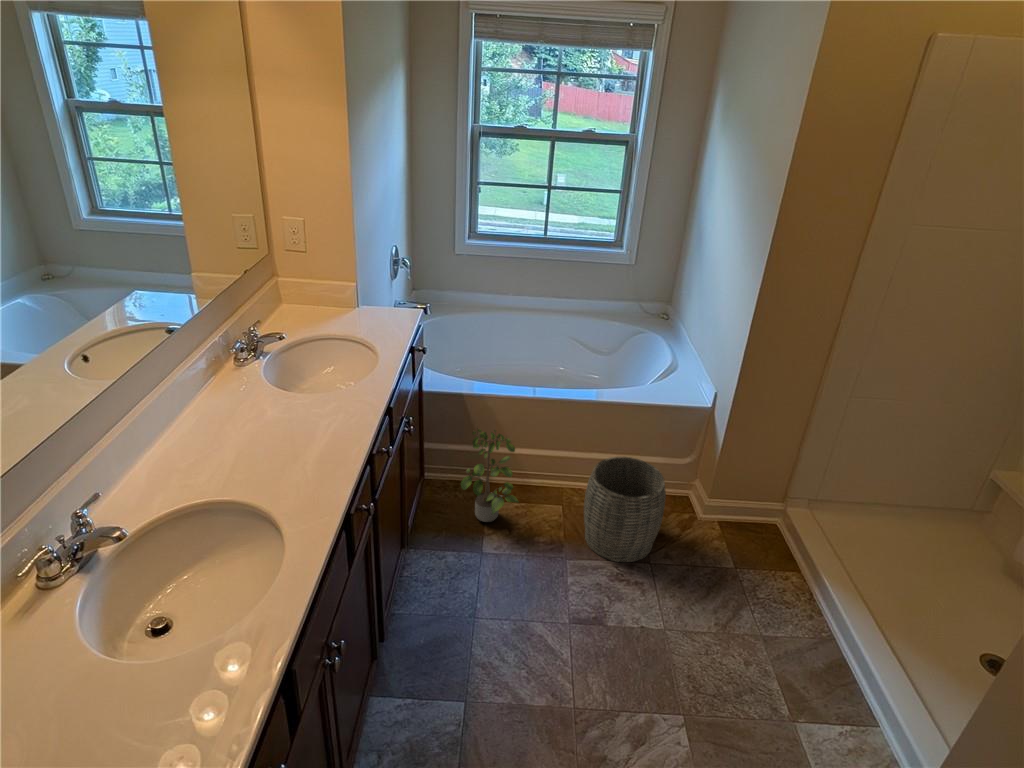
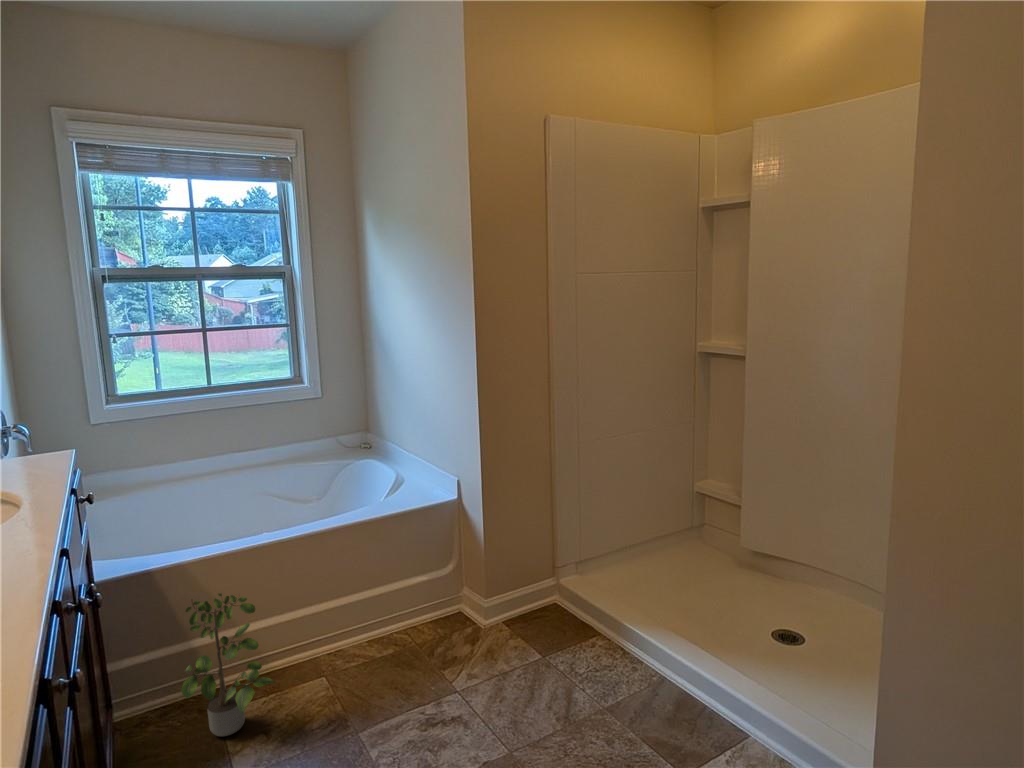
woven basket: present [584,457,666,562] -> none [357,575,455,709]

